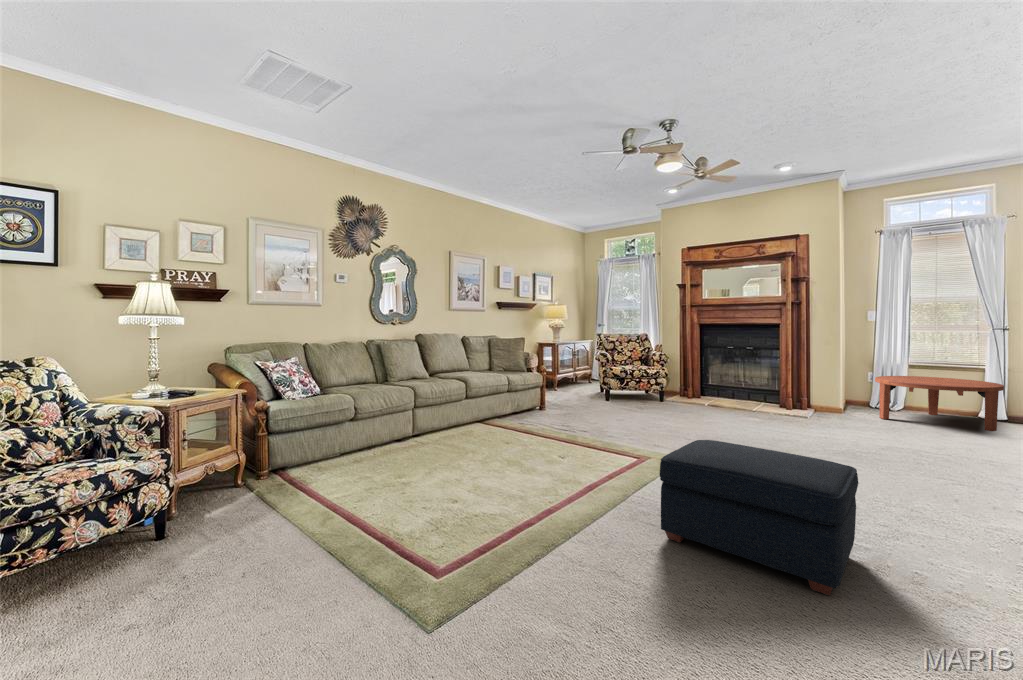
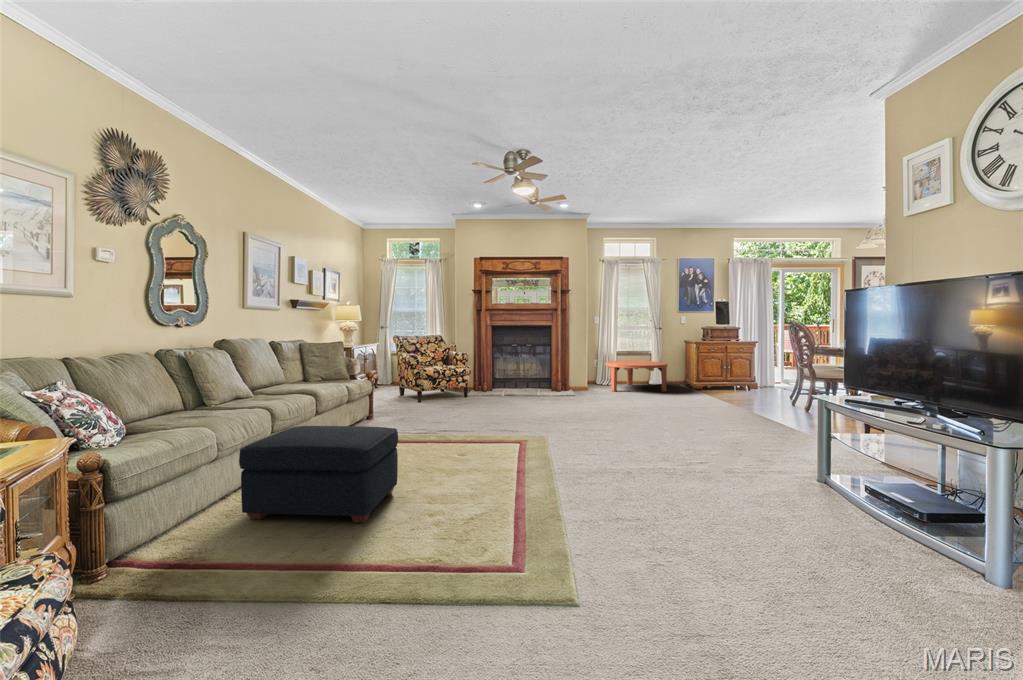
ottoman: present [660,440,858,595] -> present [239,426,398,523]

